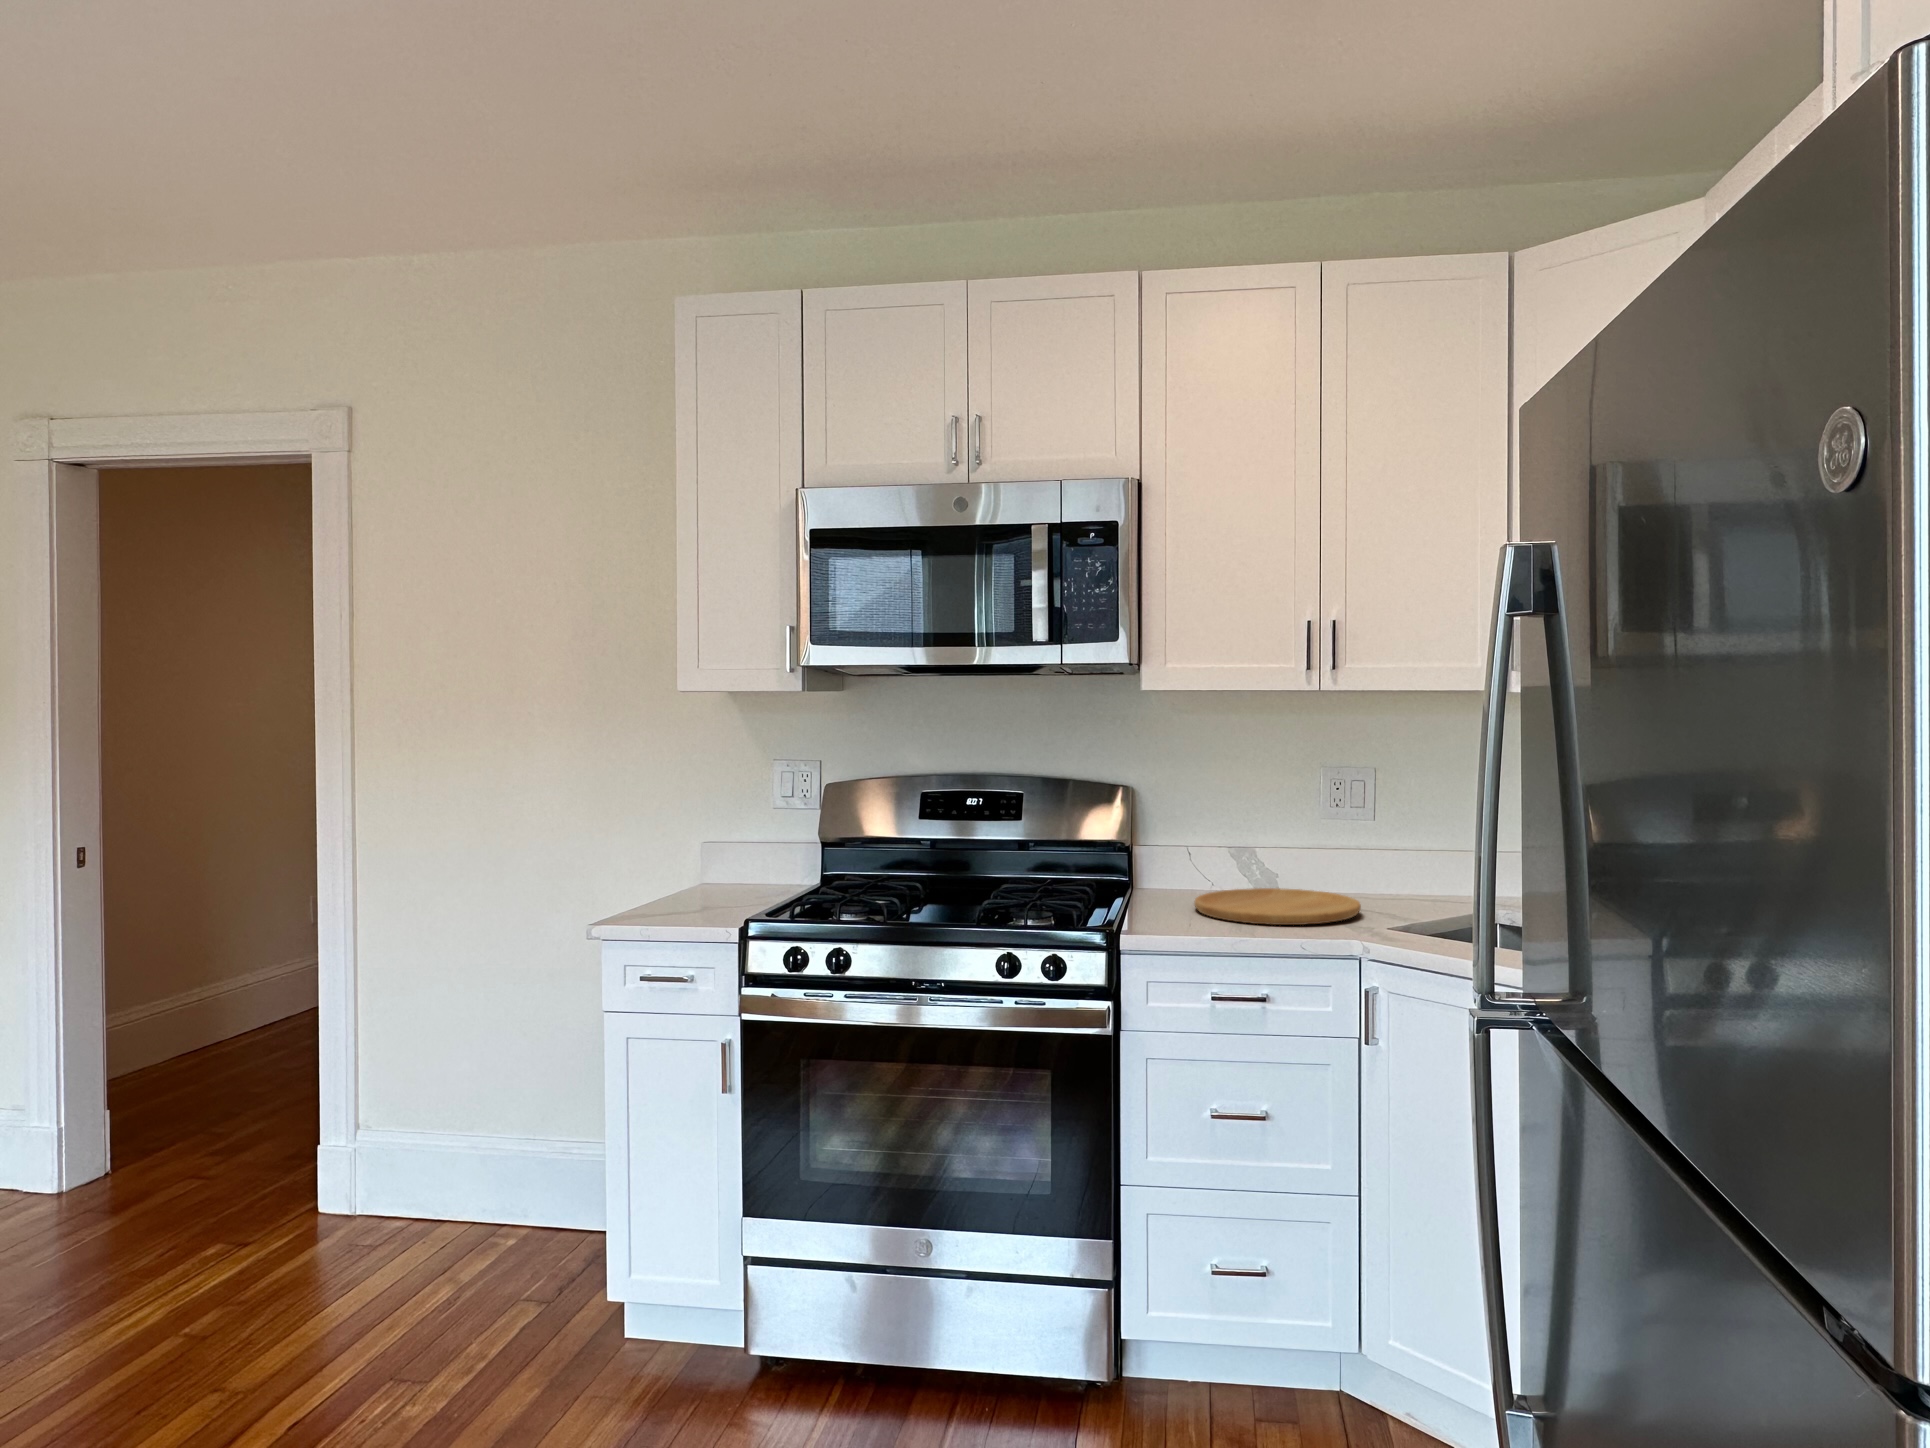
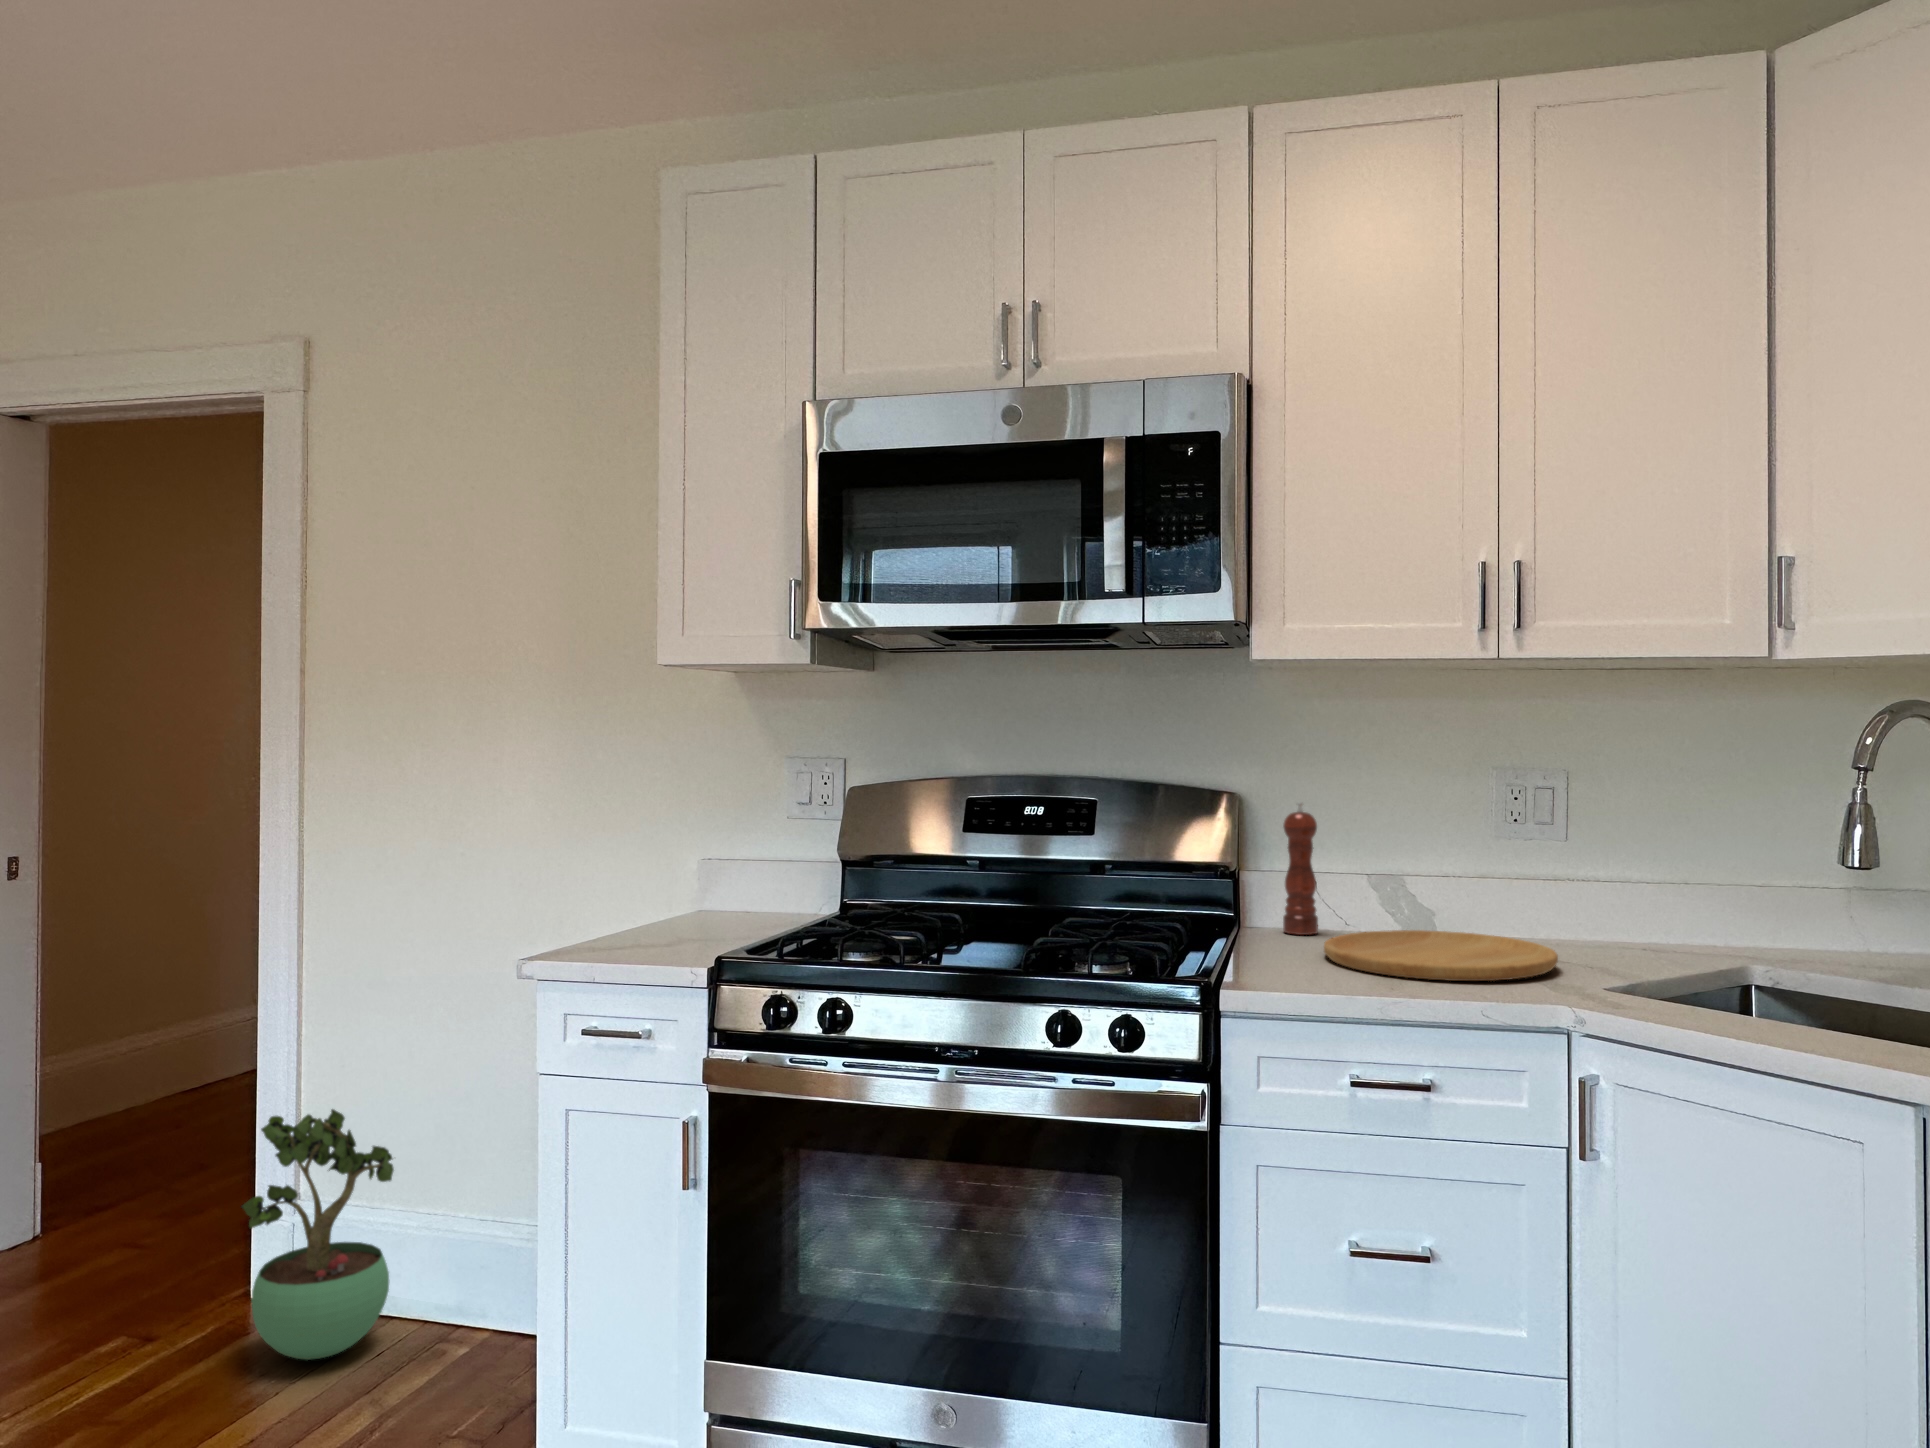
pepper mill: none [1165,793,1191,893] -> present [1283,802,1318,935]
potted plant: none [327,1049,458,1250] -> present [241,1109,394,1360]

